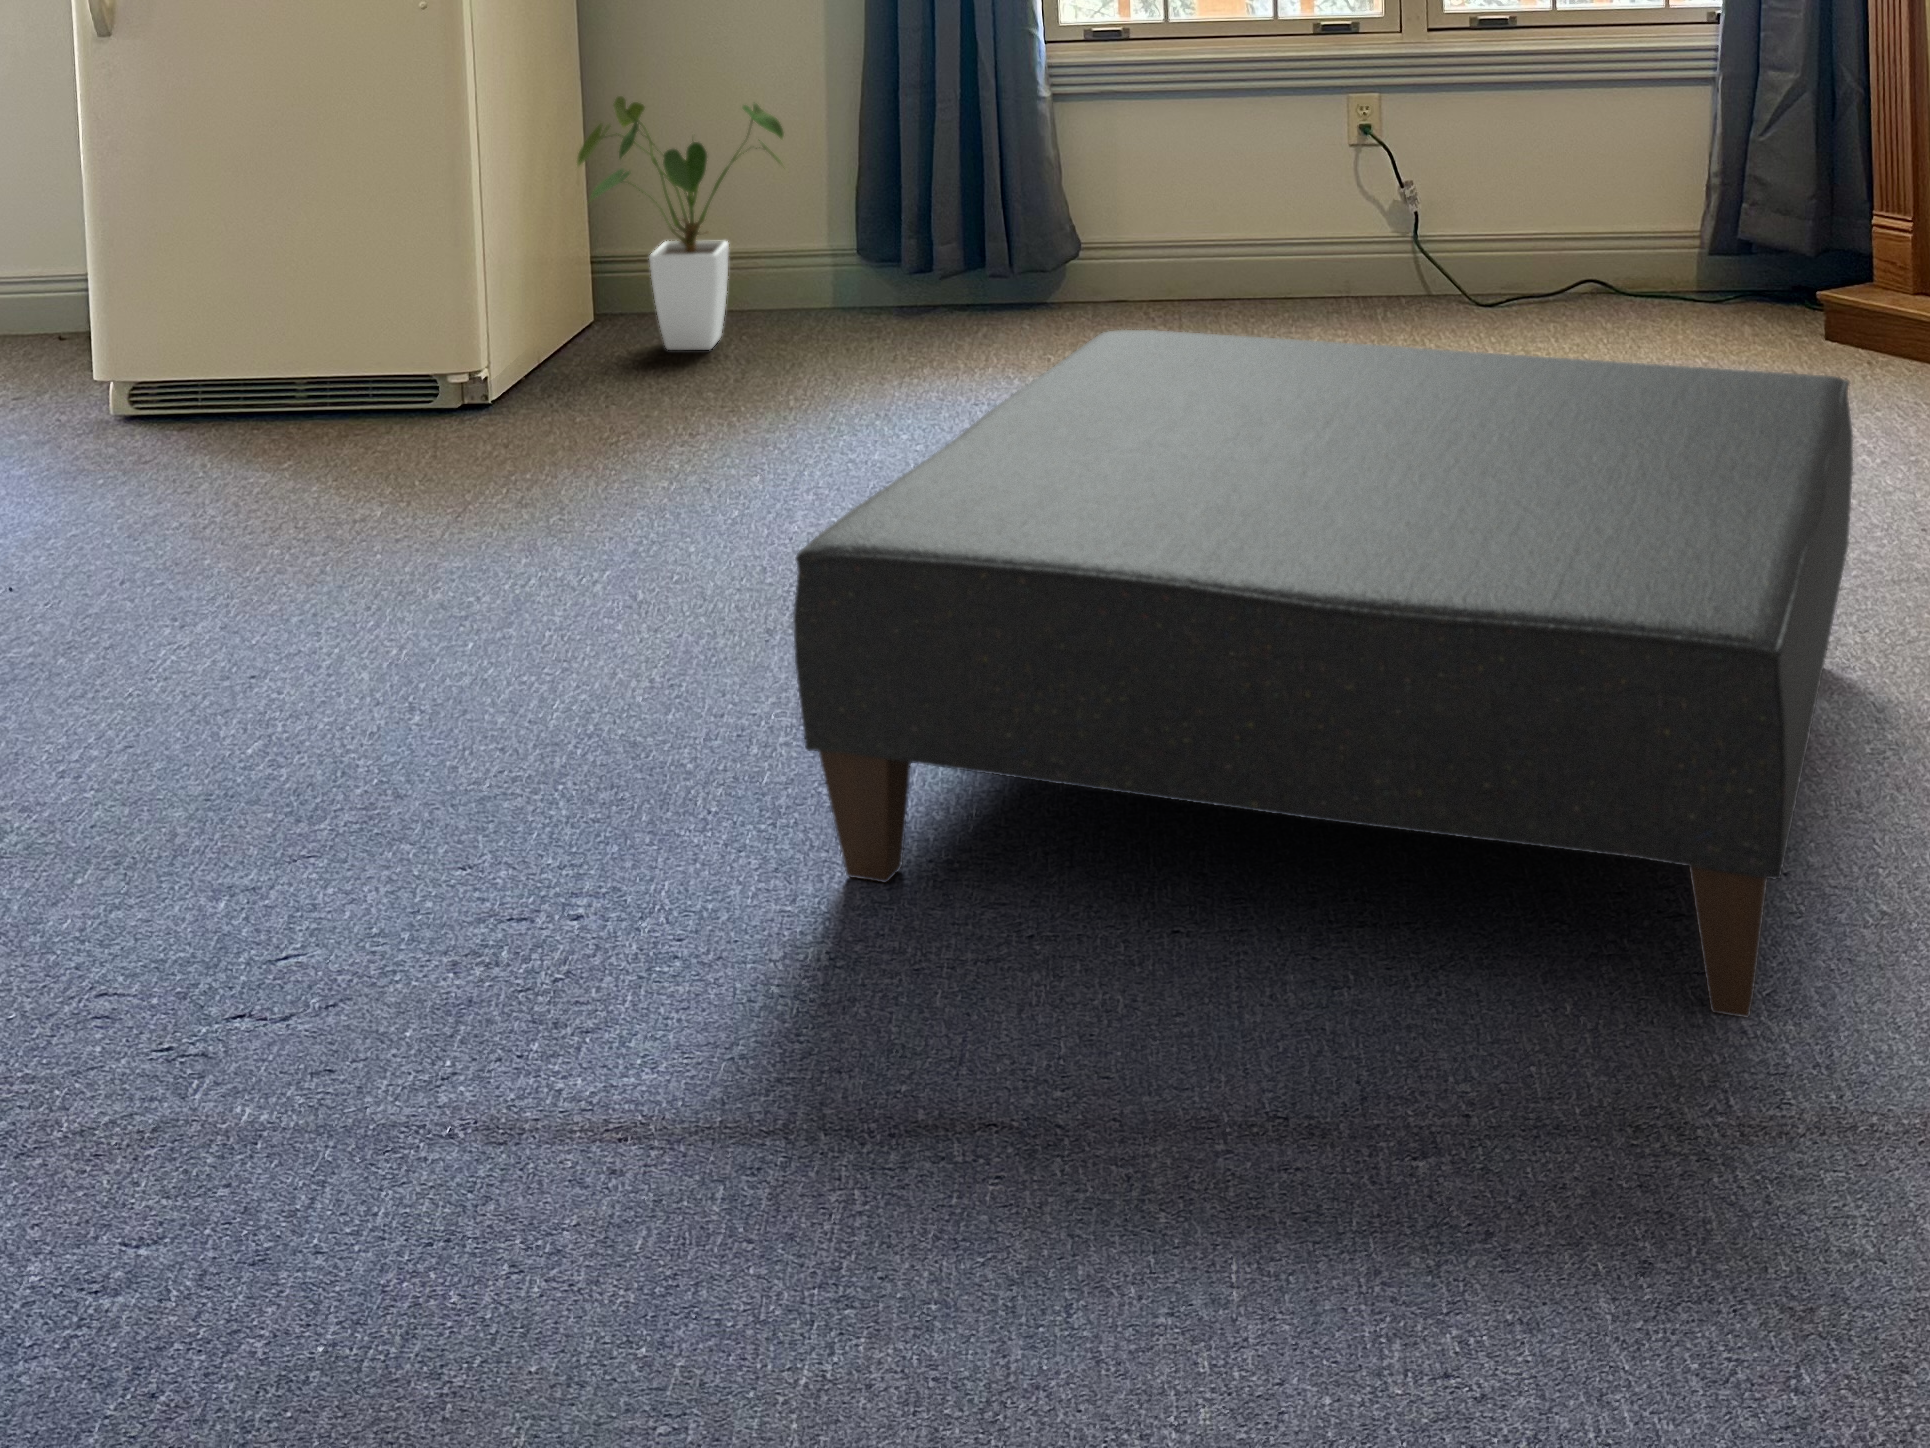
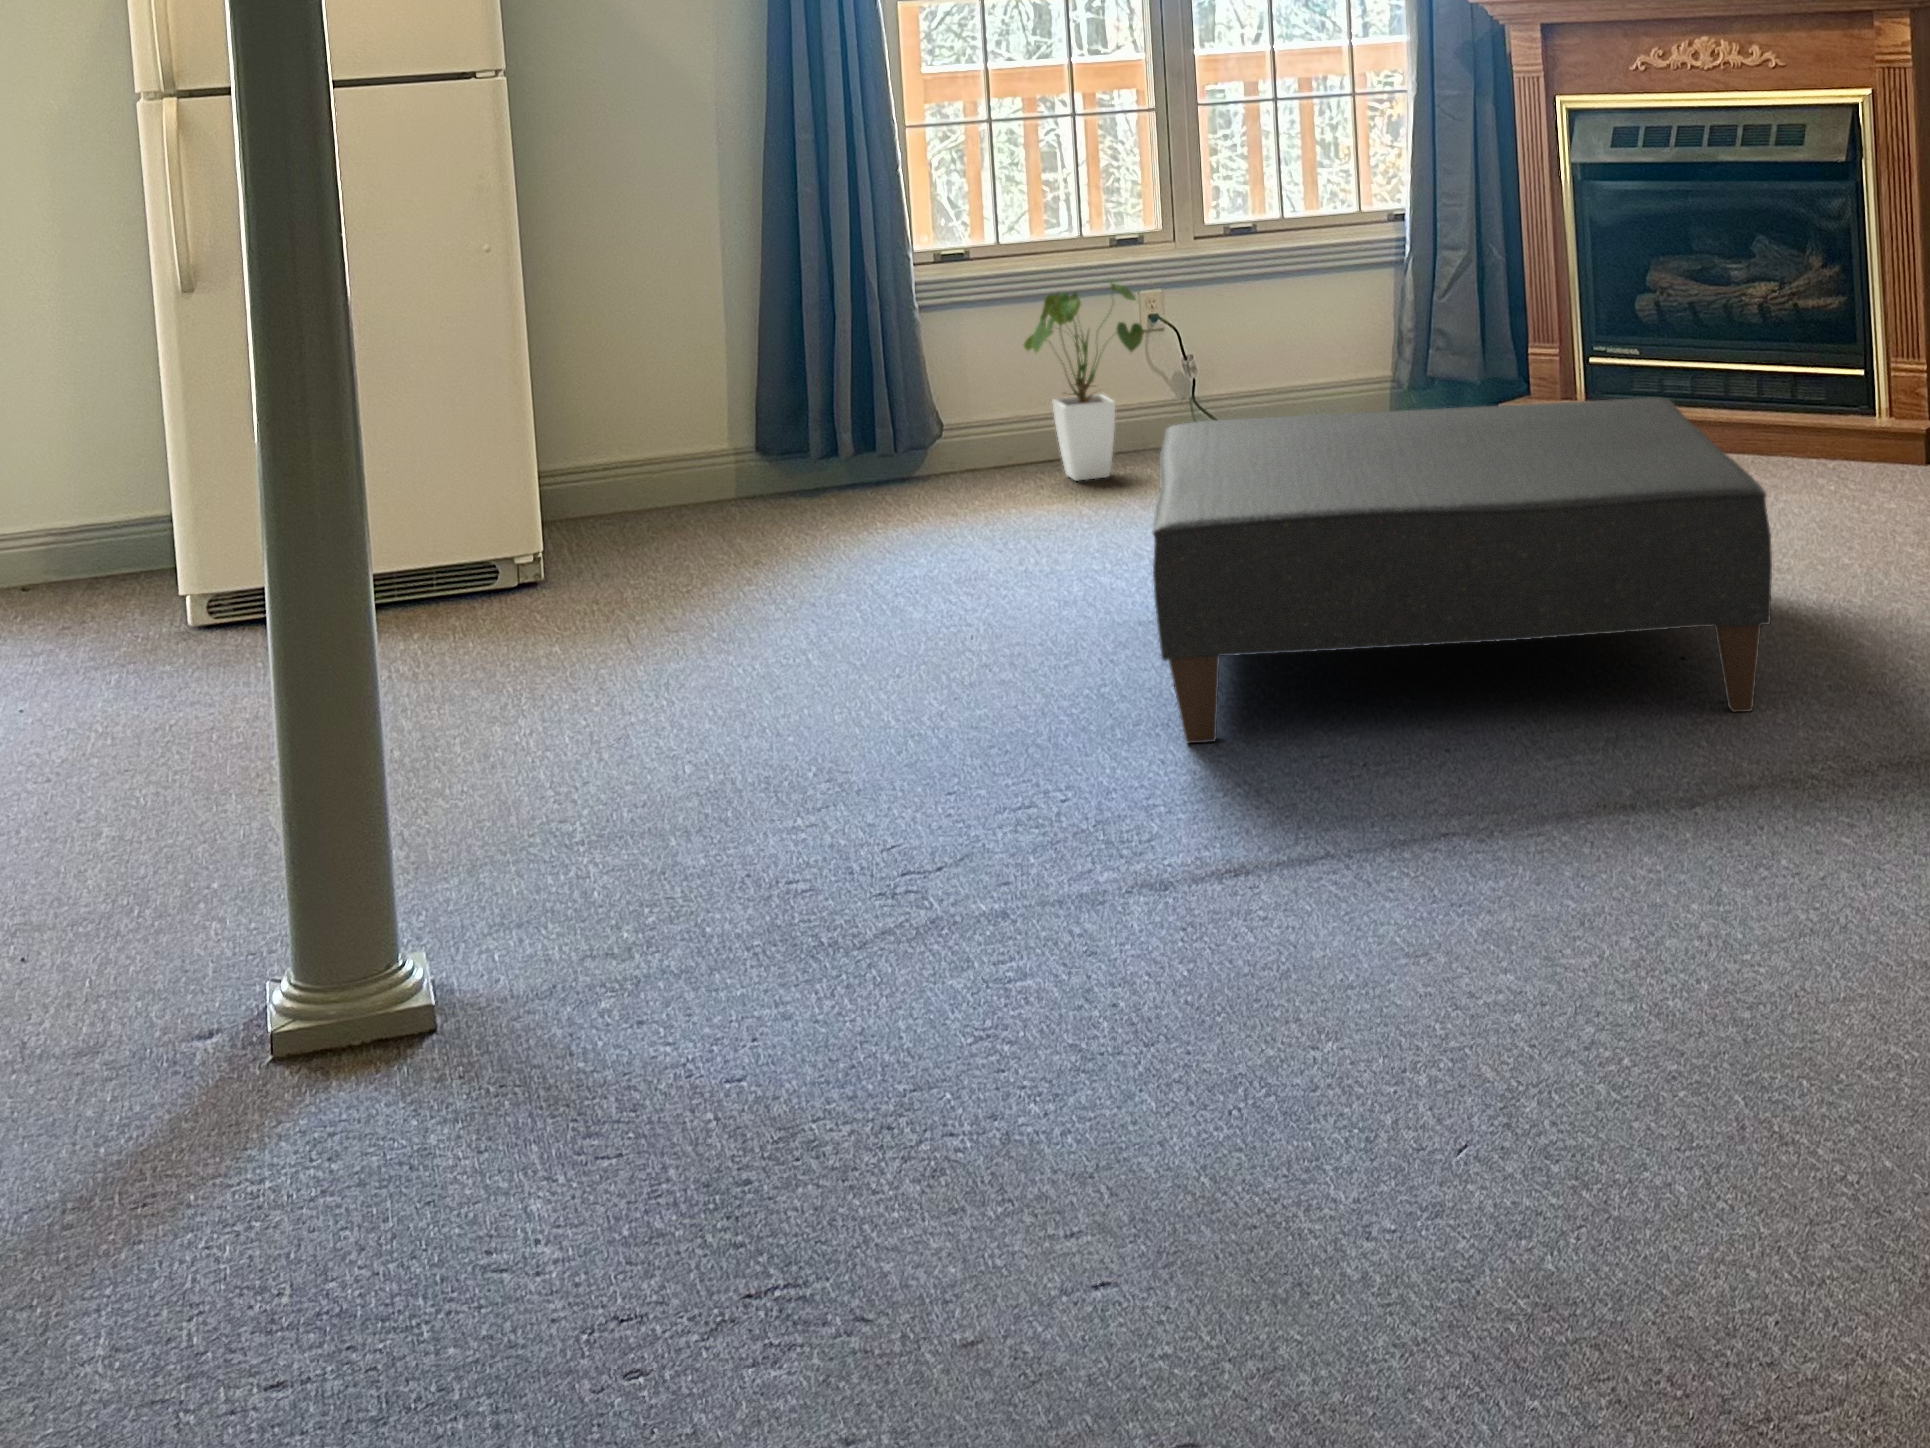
house plant: present [577,96,785,350] -> present [1024,283,1144,481]

